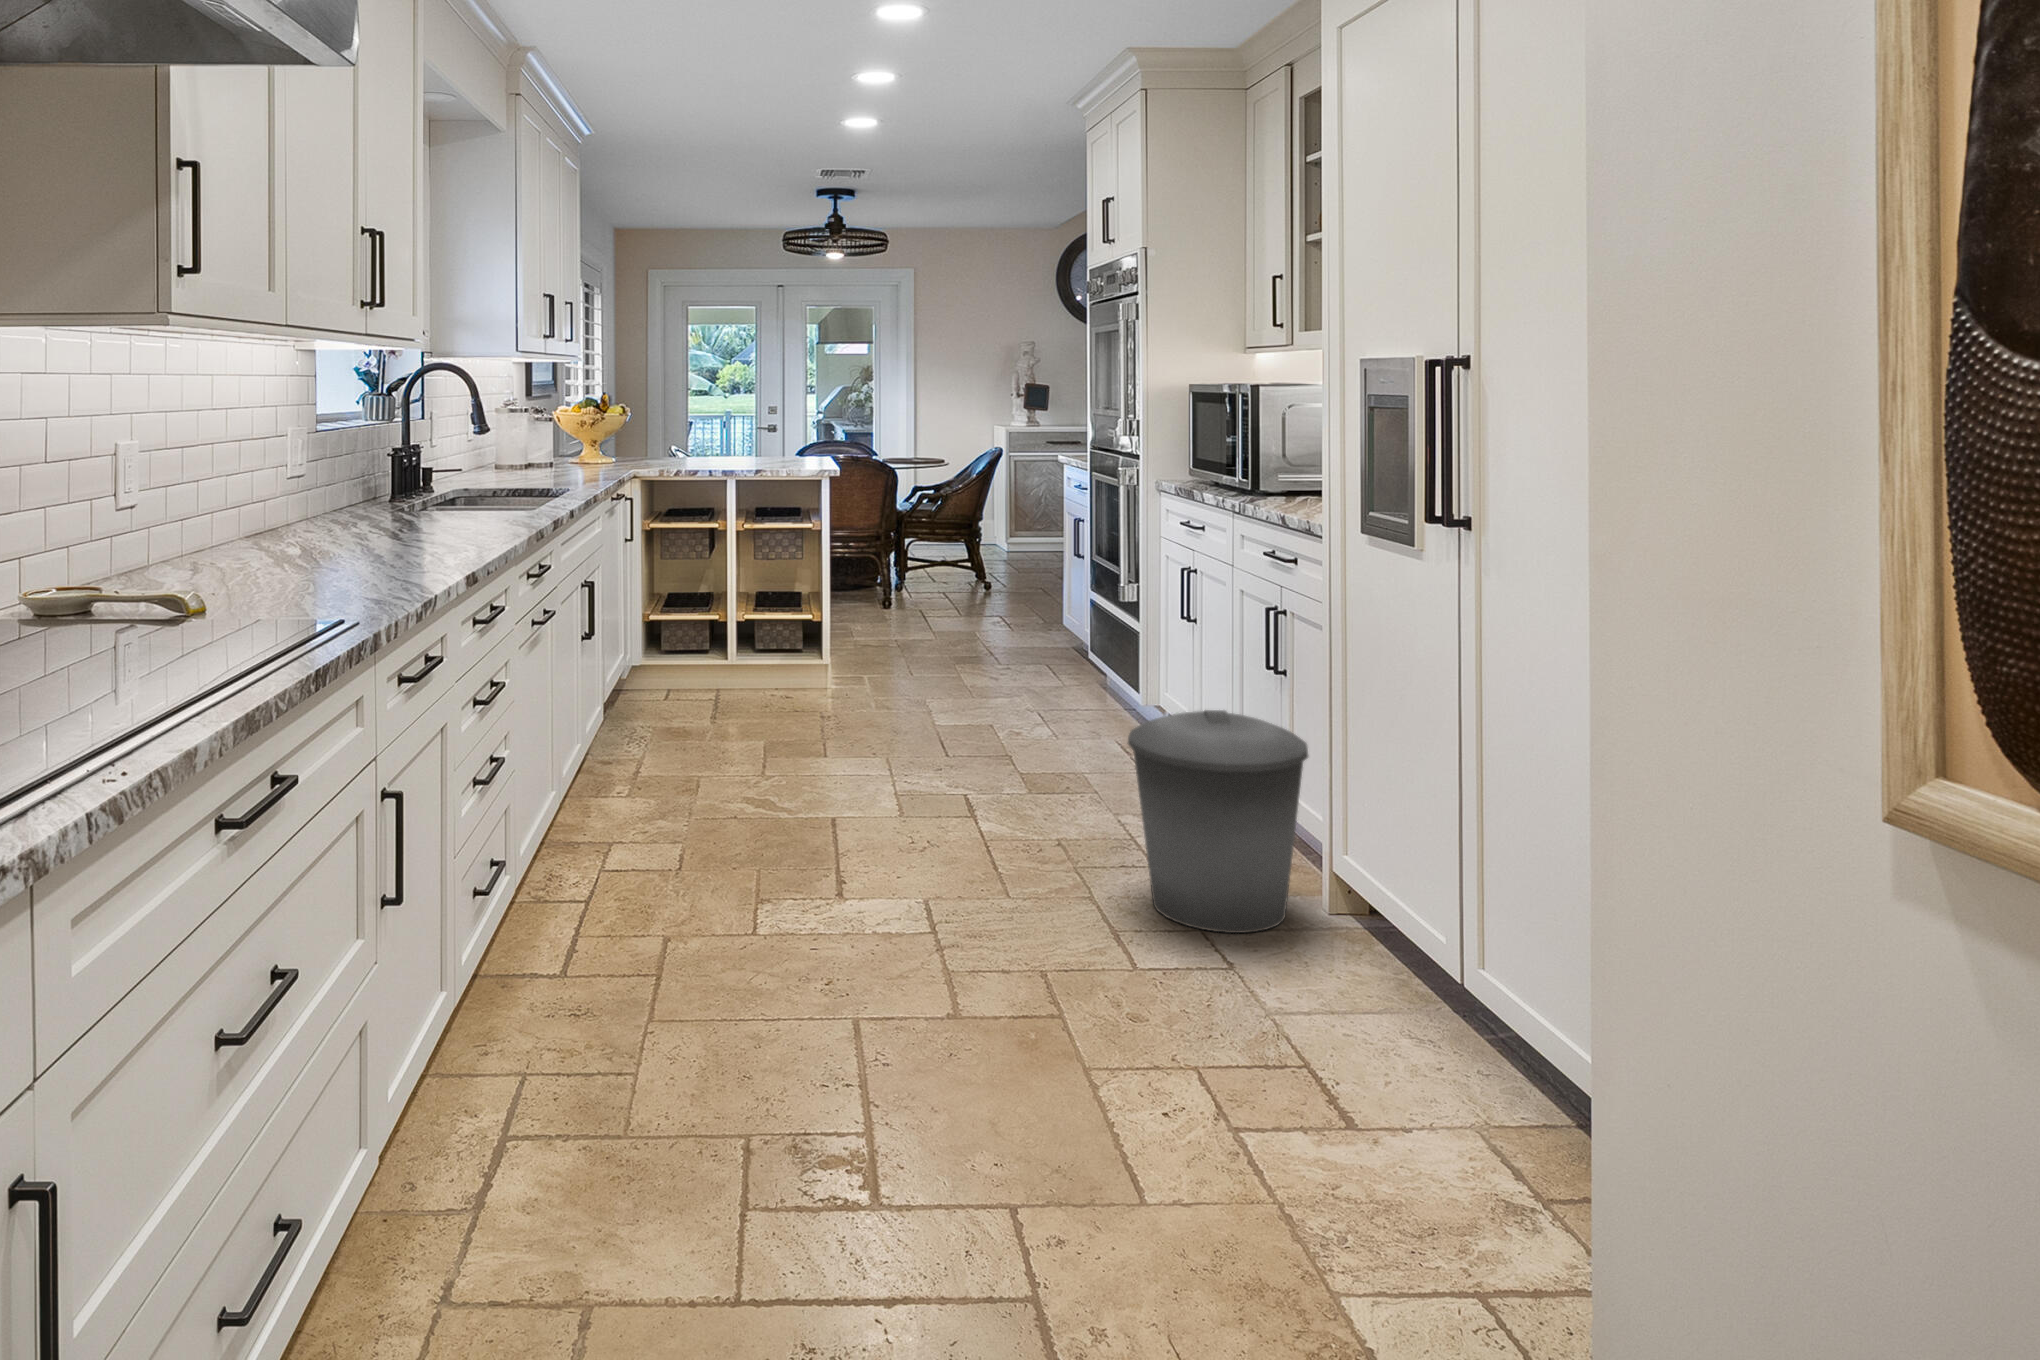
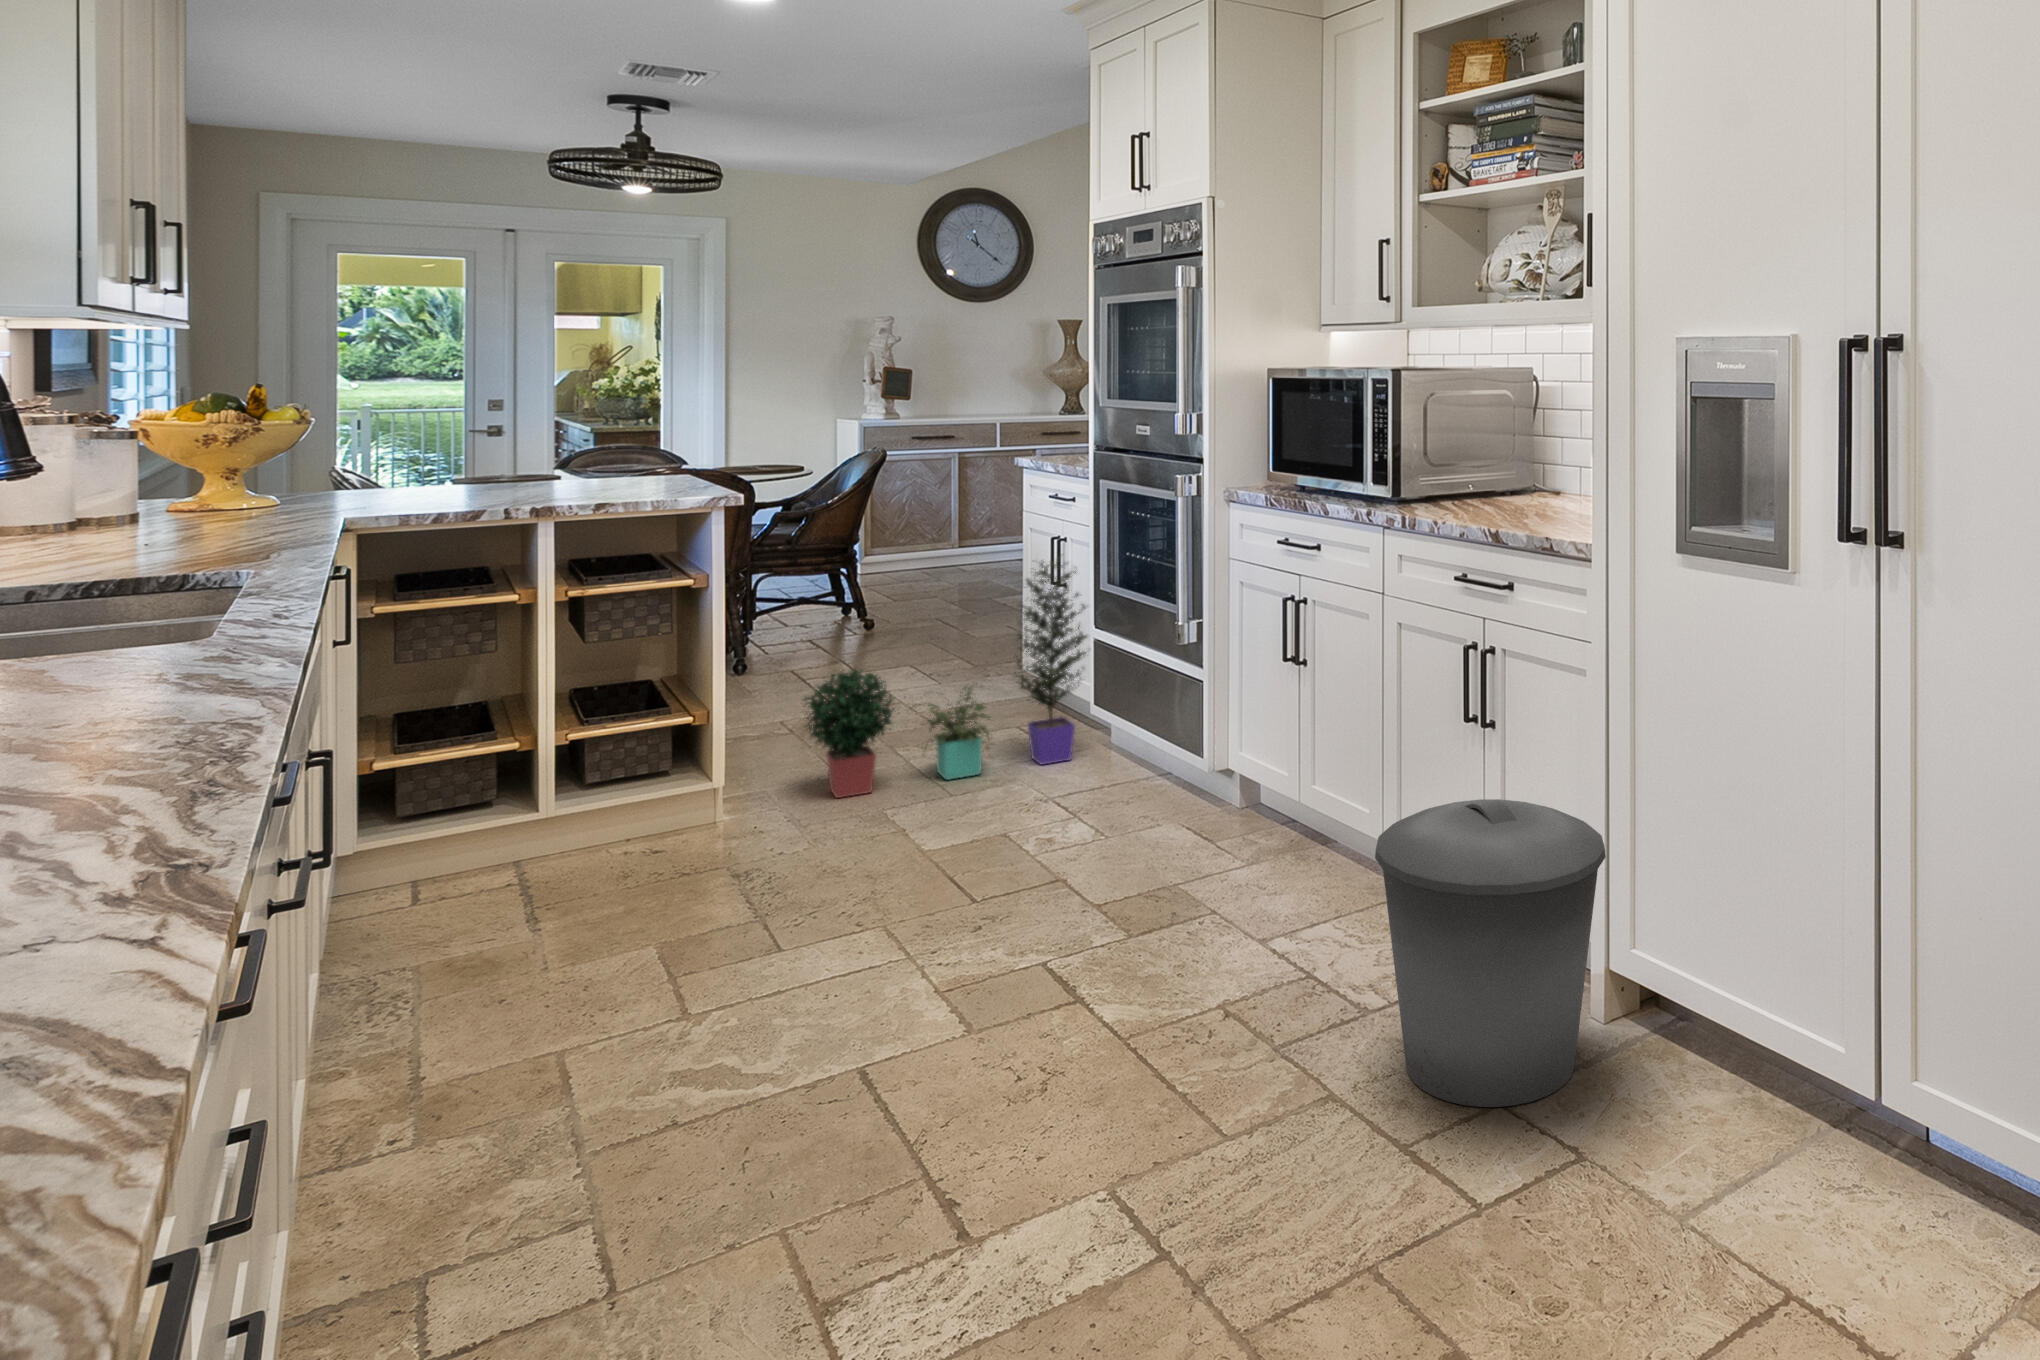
potted plant: none [878,528,1083,687] -> present [803,560,1087,798]

